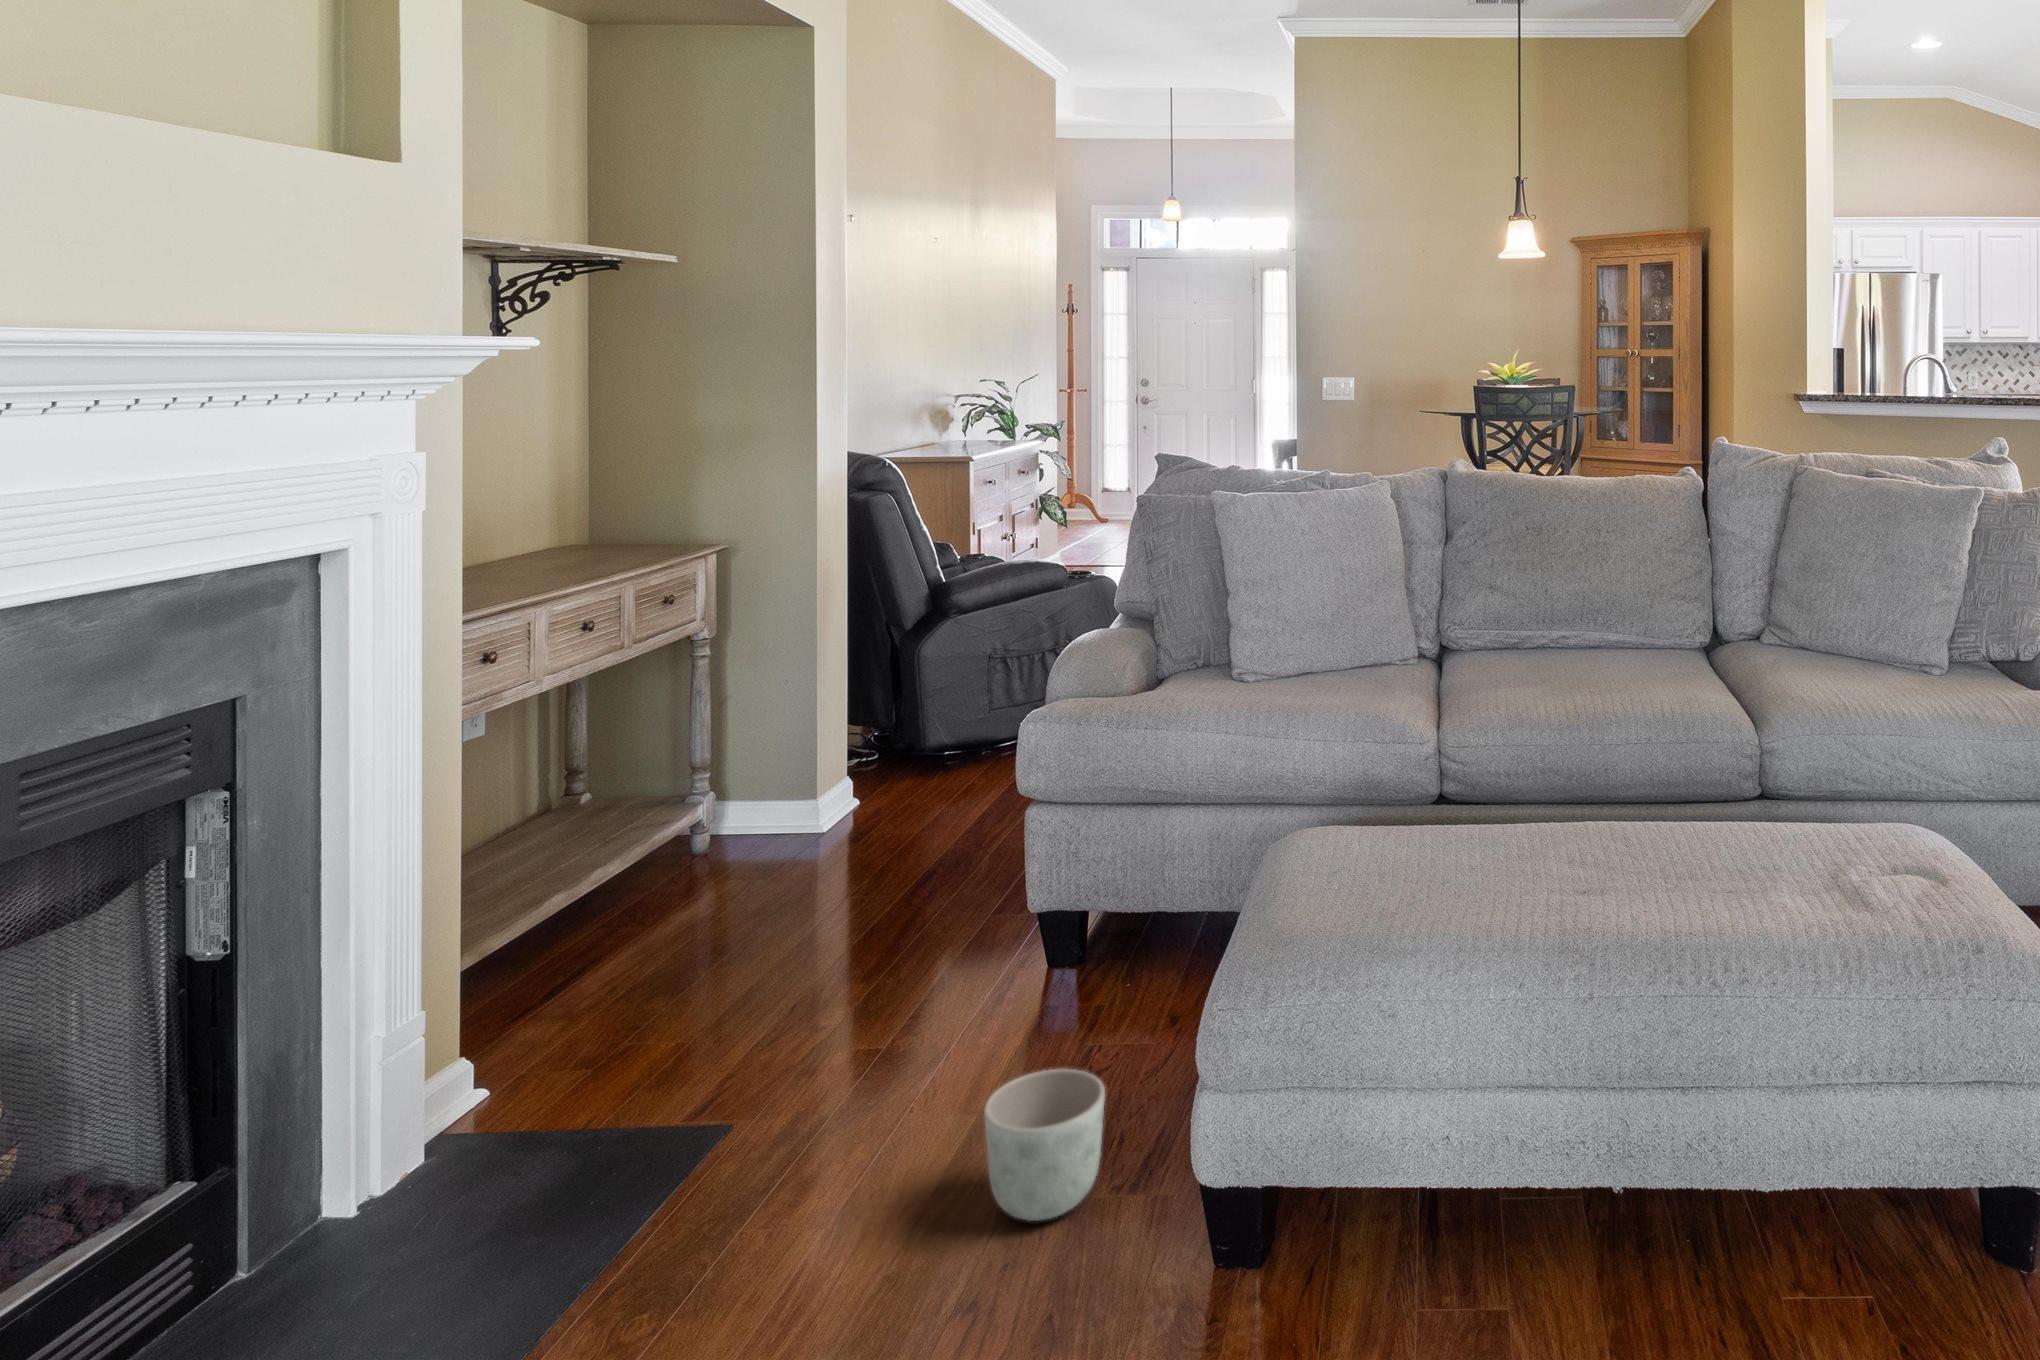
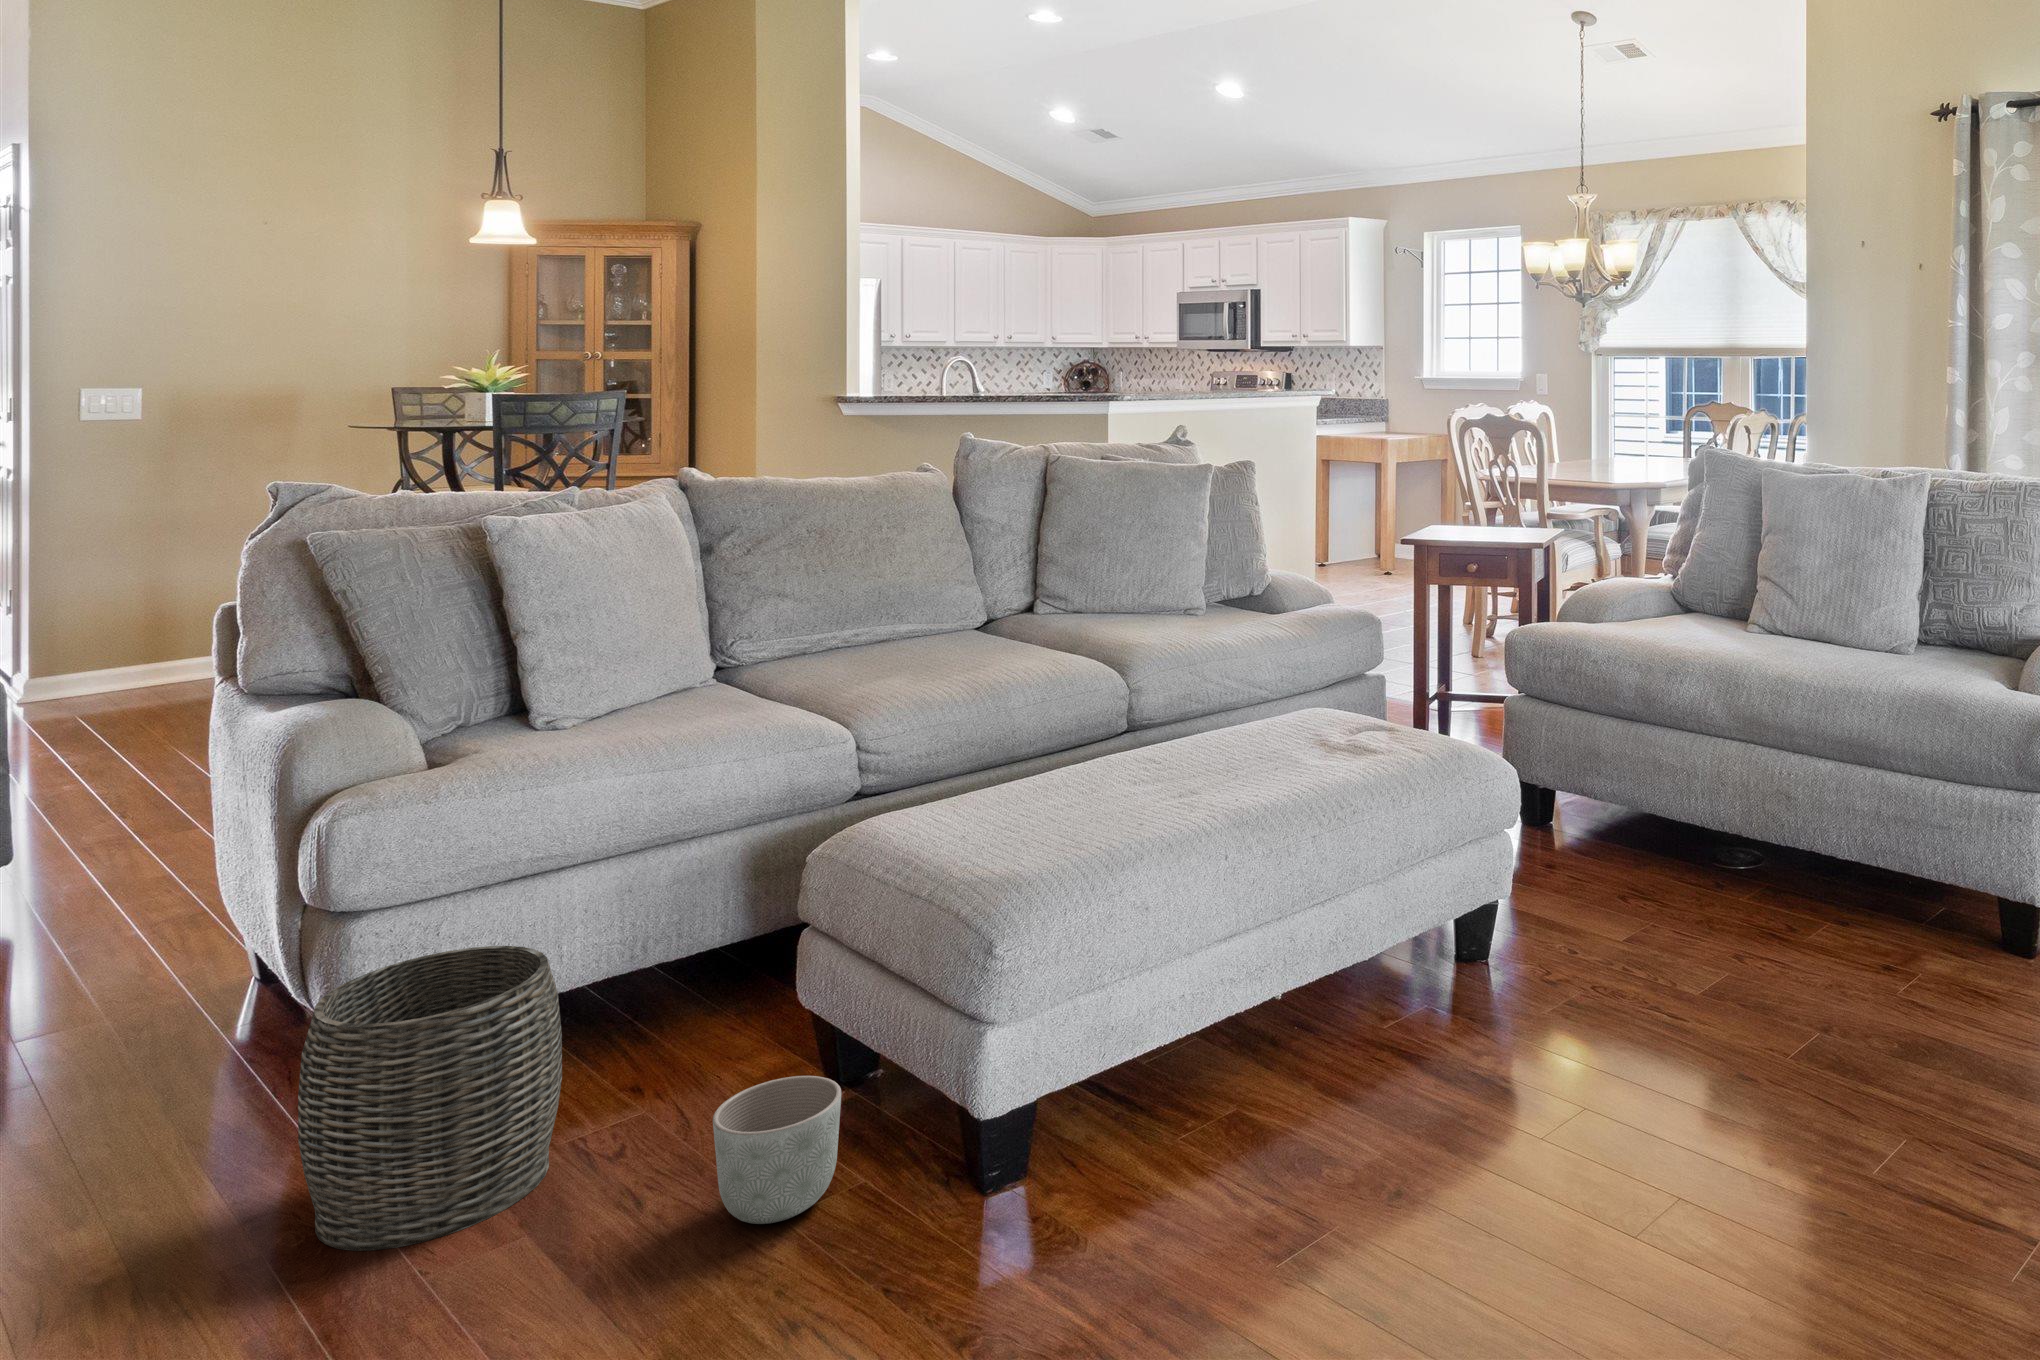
woven basket: none [868,843,1056,1089] -> present [298,946,562,1251]

